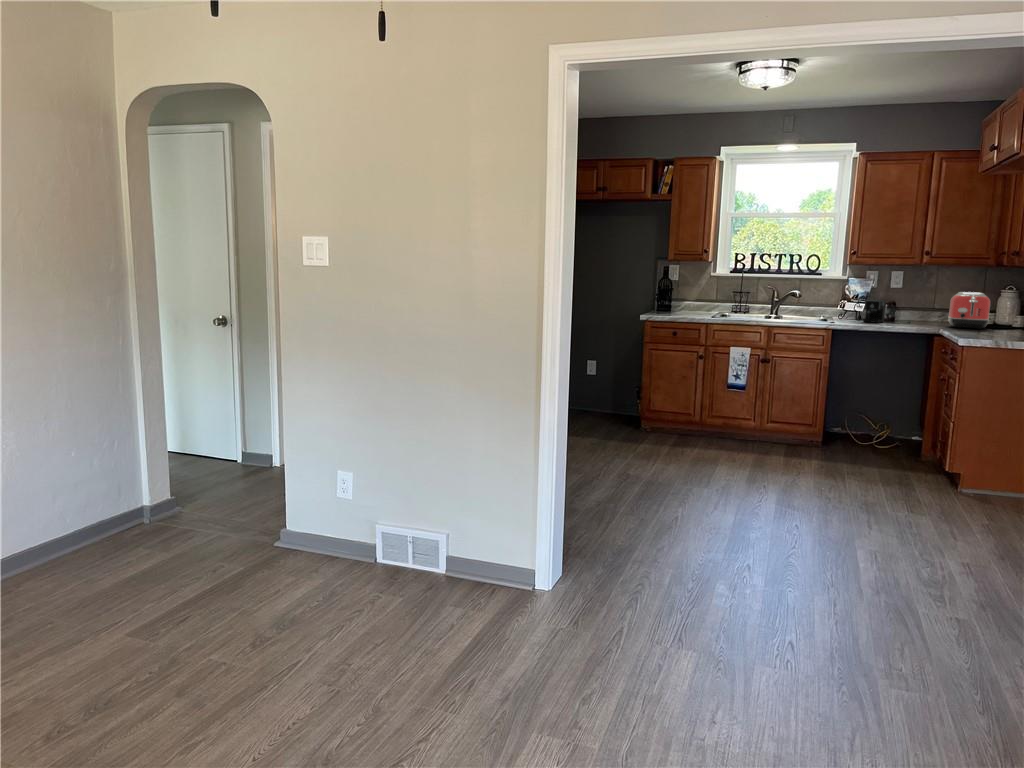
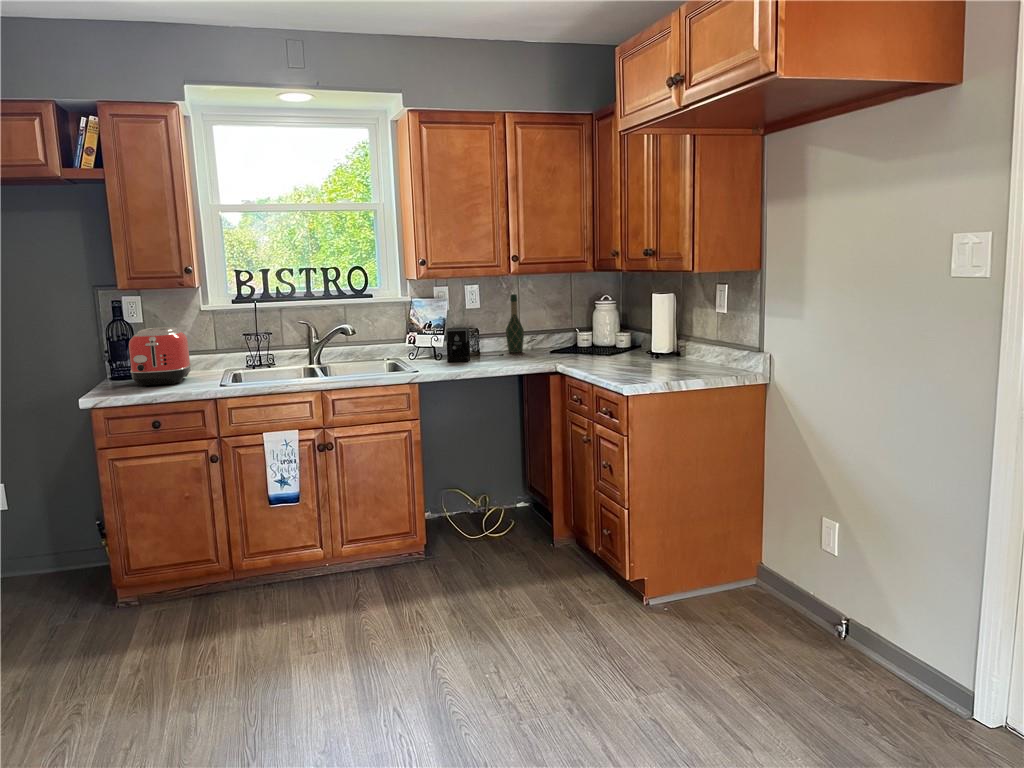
wine bottle: none [919,280,934,323] -> present [506,294,524,353]
toaster: present [948,292,990,329] -> present [129,327,191,386]

